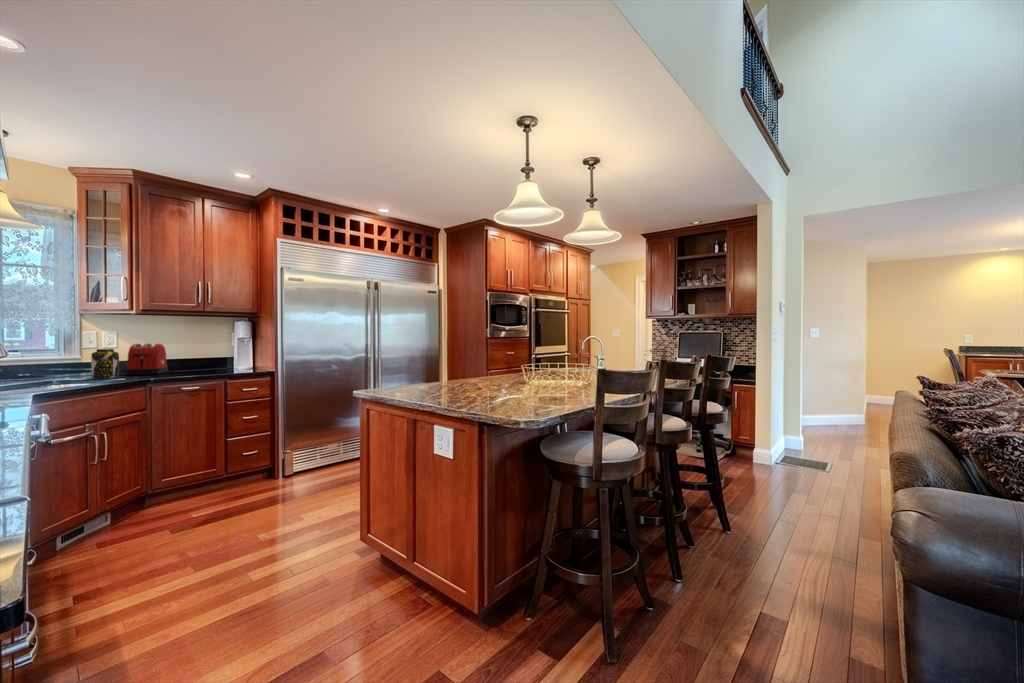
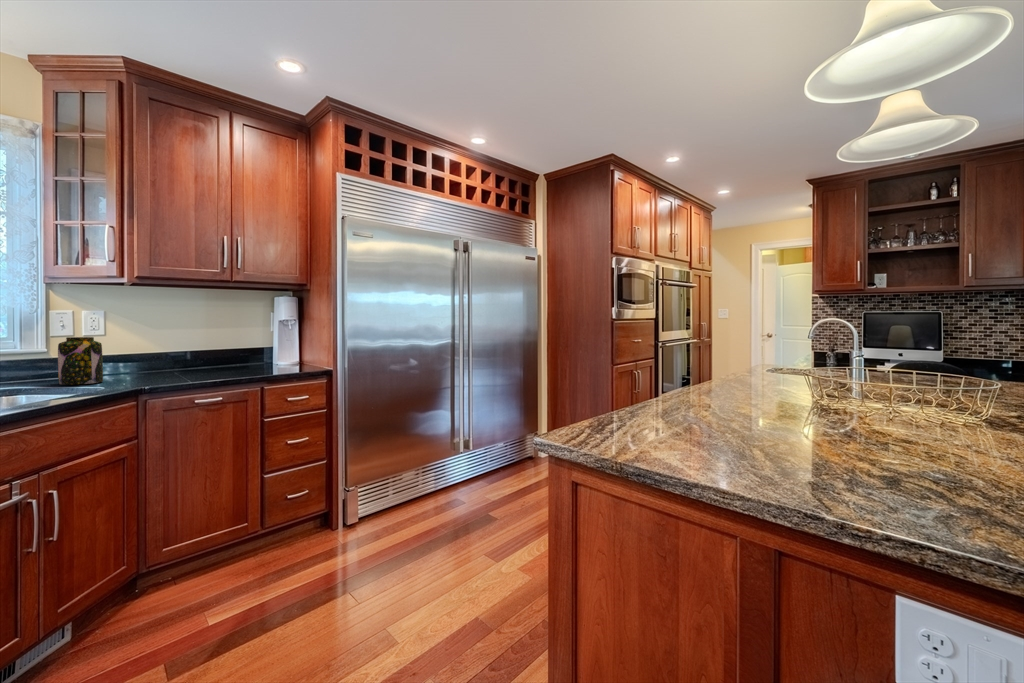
toaster: present [126,344,168,375] -> none [117,329,181,377]

